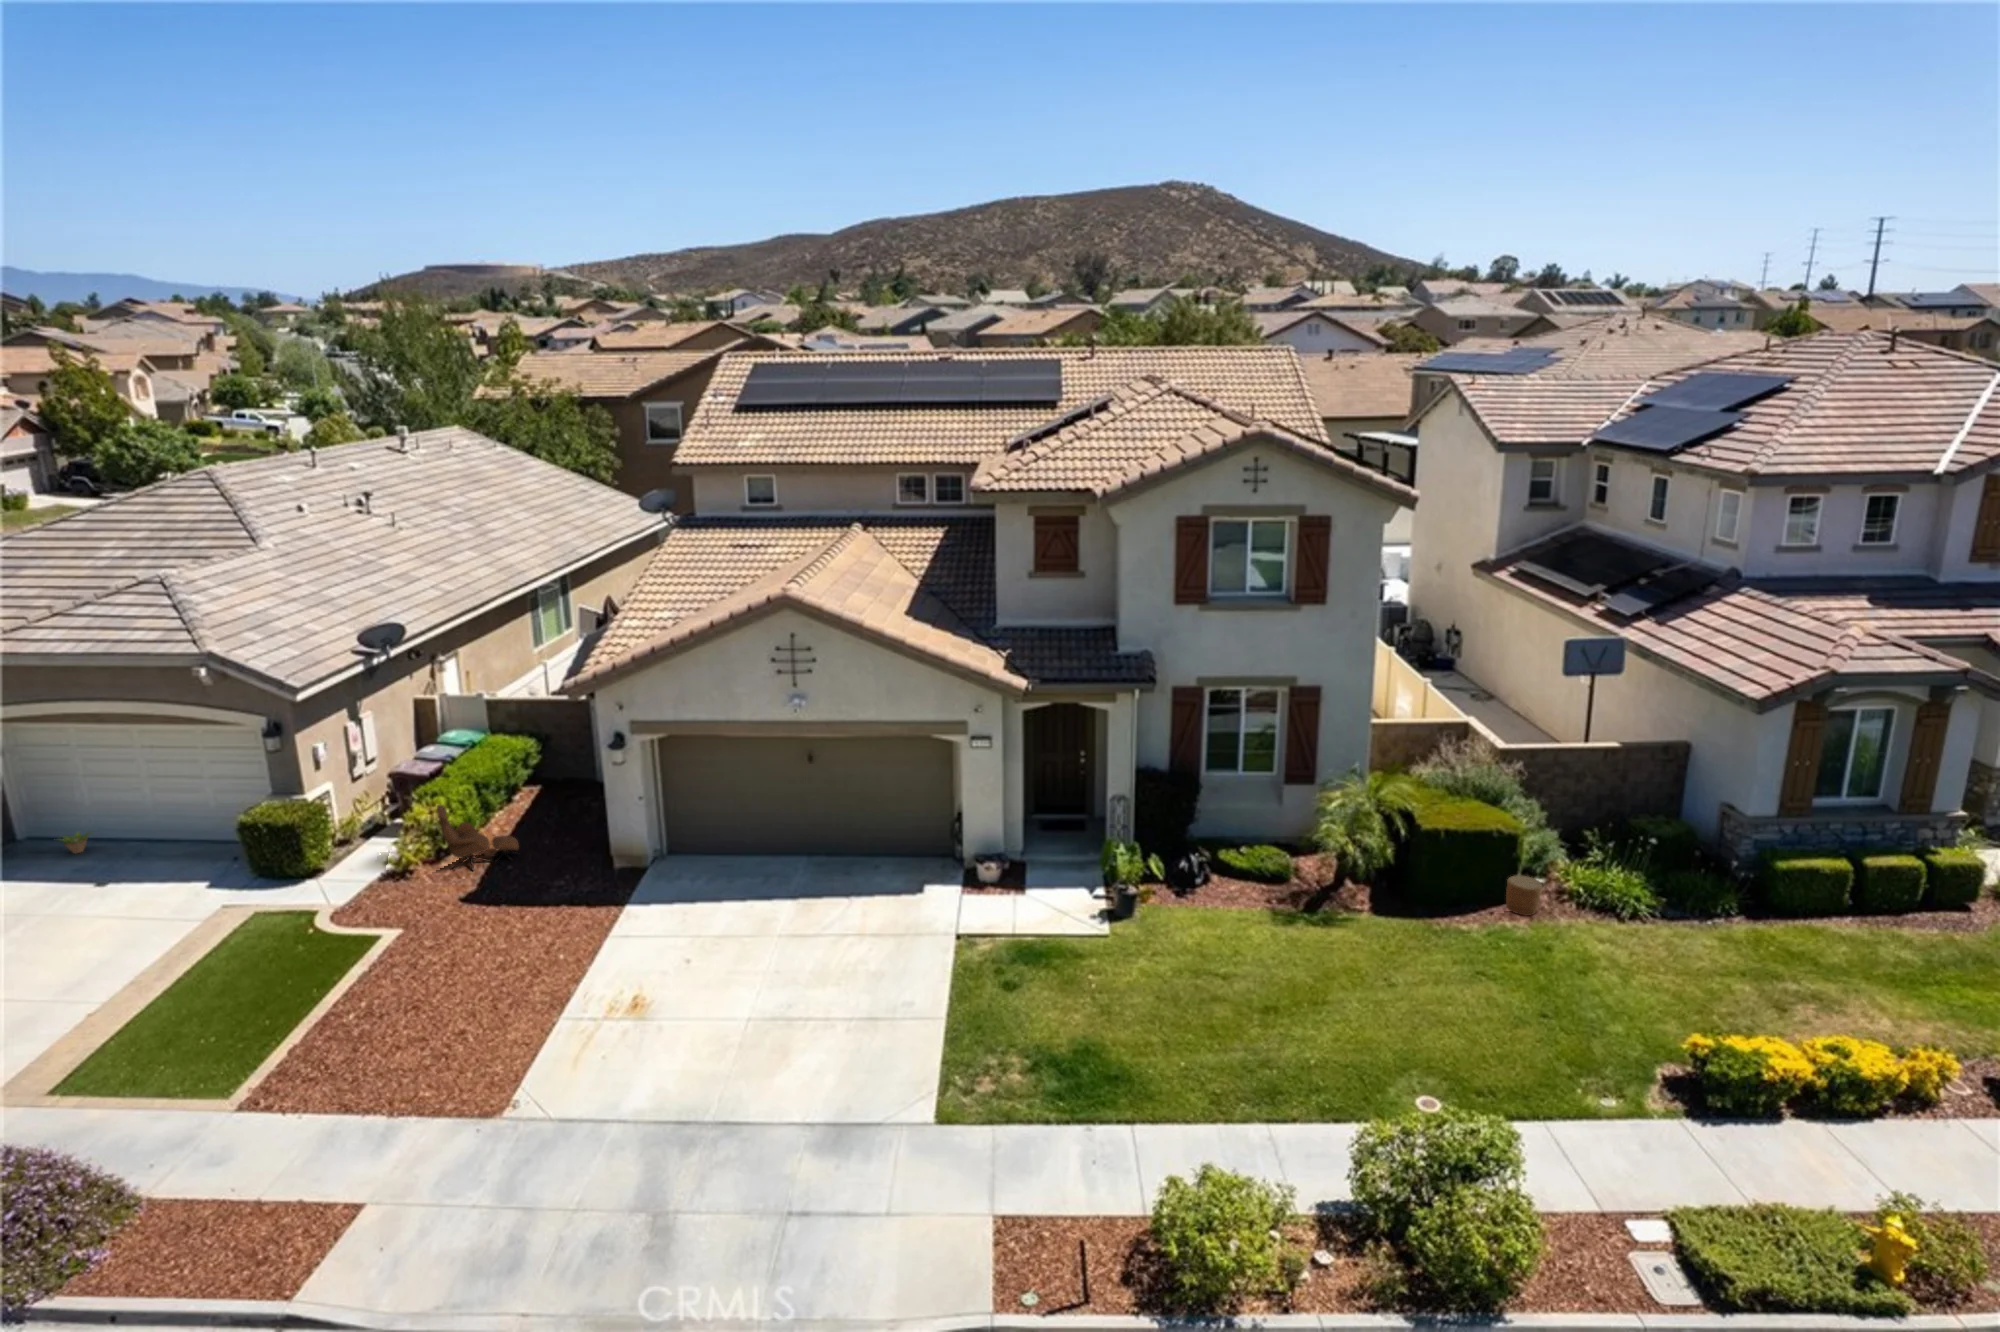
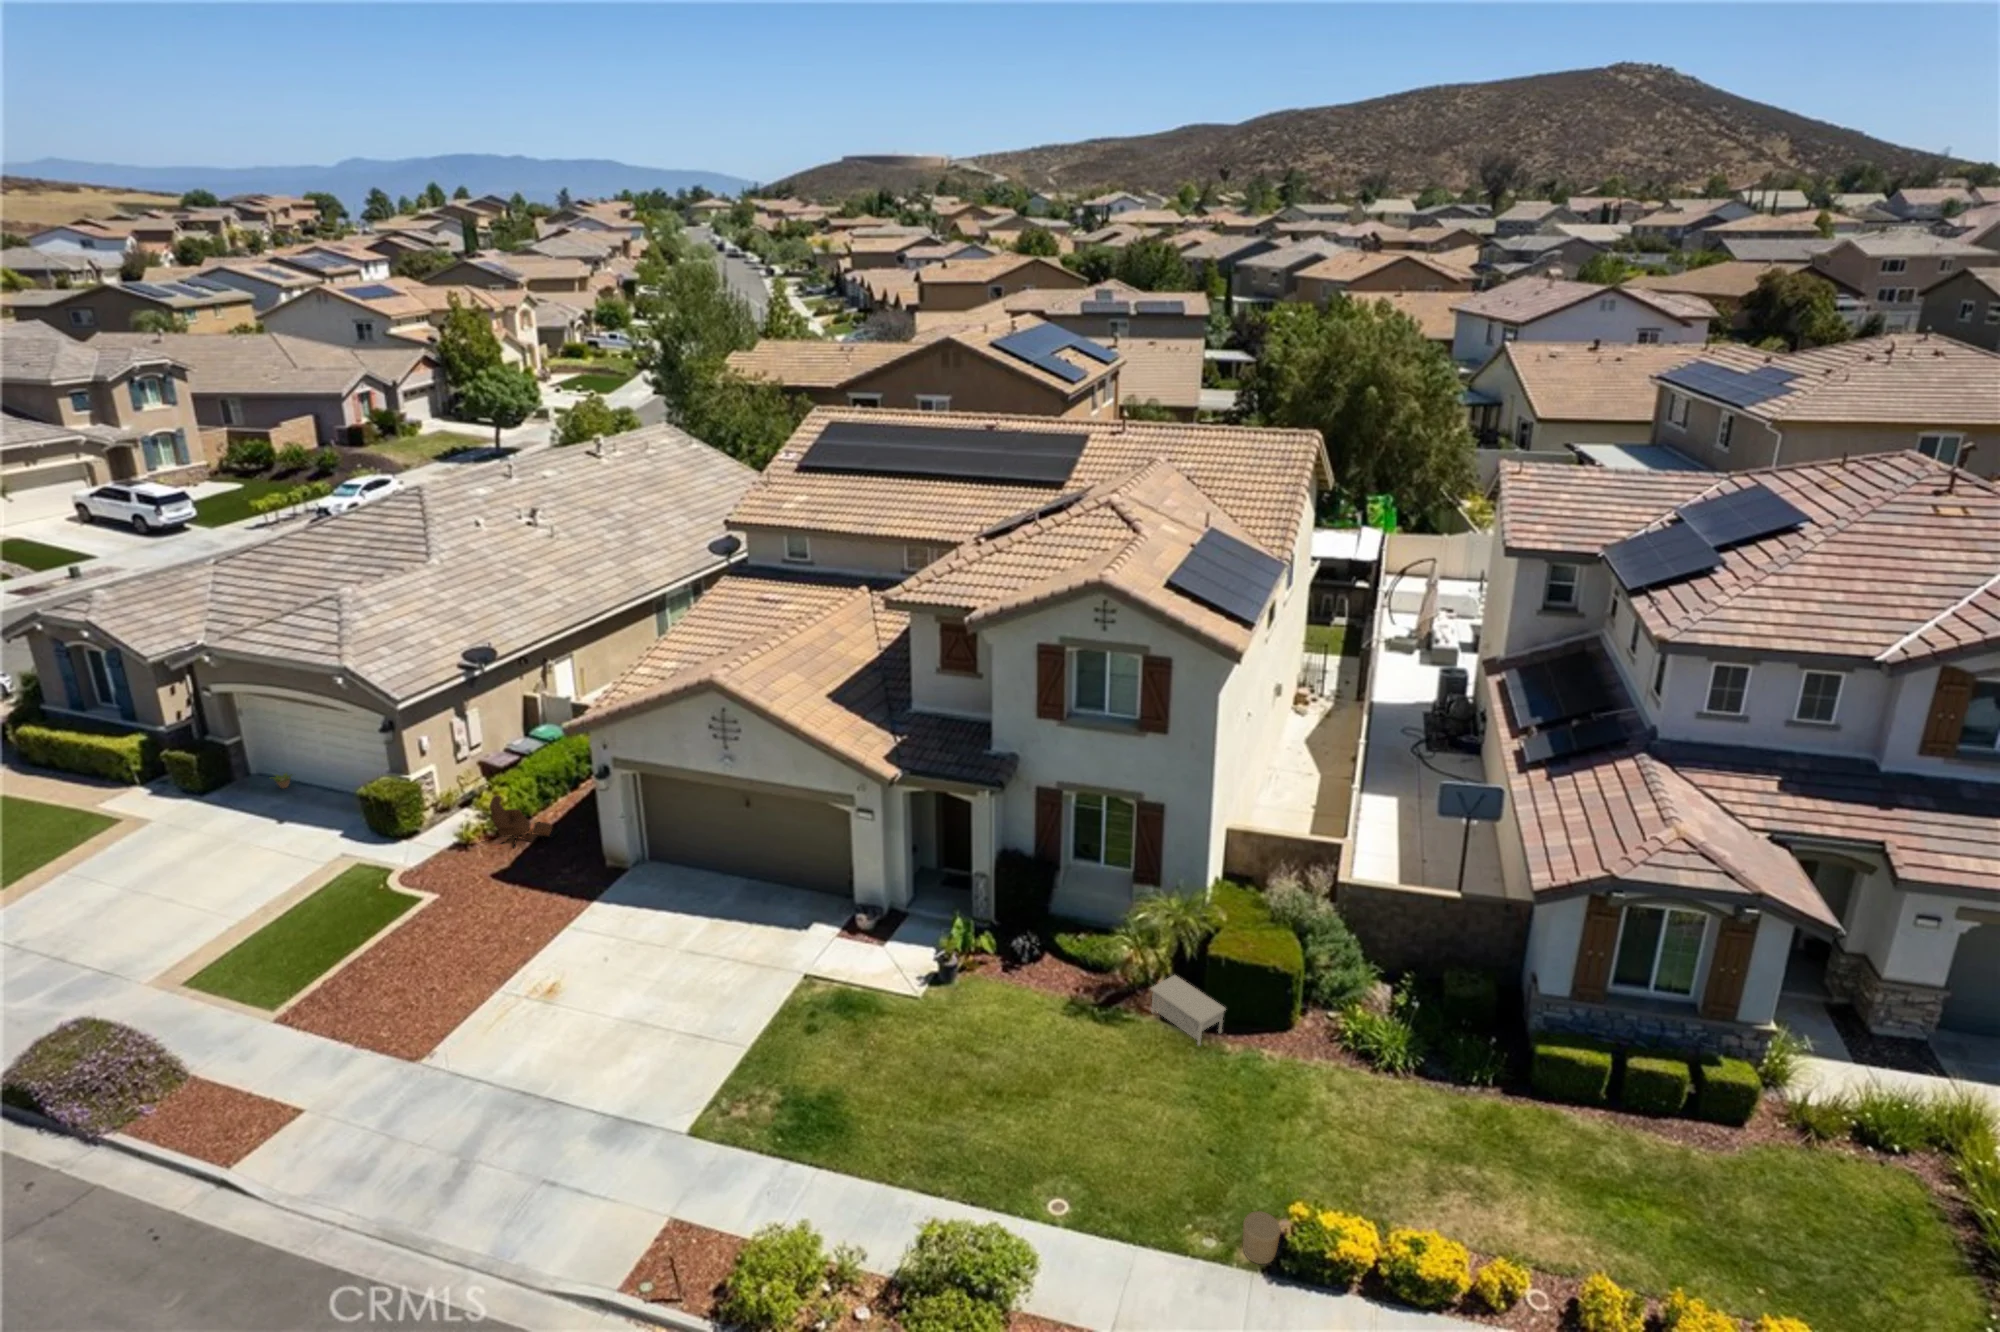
storage bench: none [1368,866,1460,932] -> present [1151,975,1225,1045]
woven basket: present [1506,875,1543,916] -> present [1243,1211,1281,1264]

